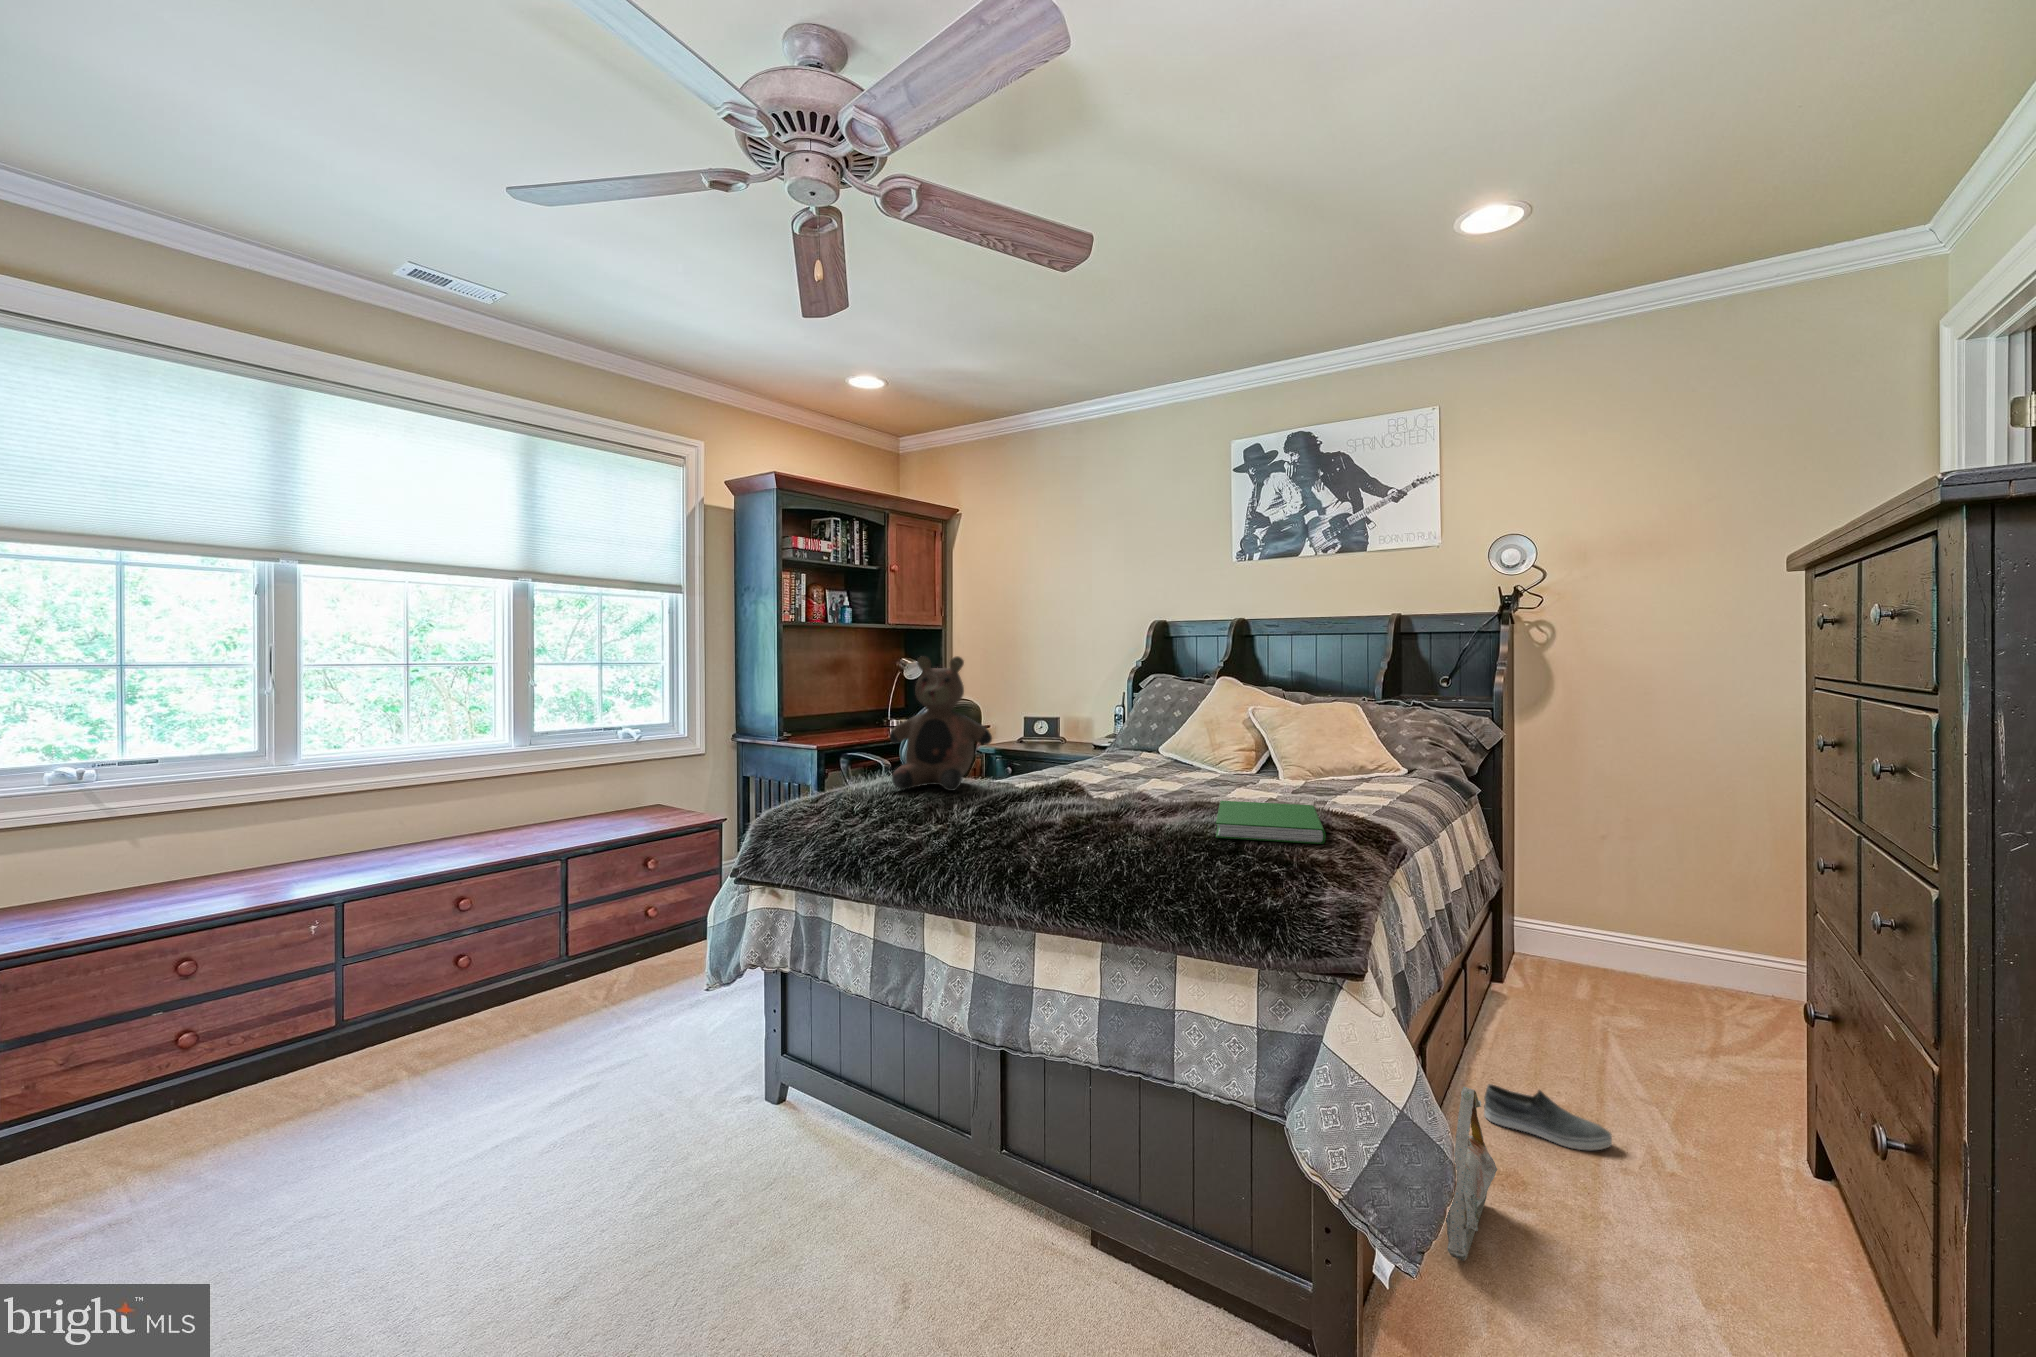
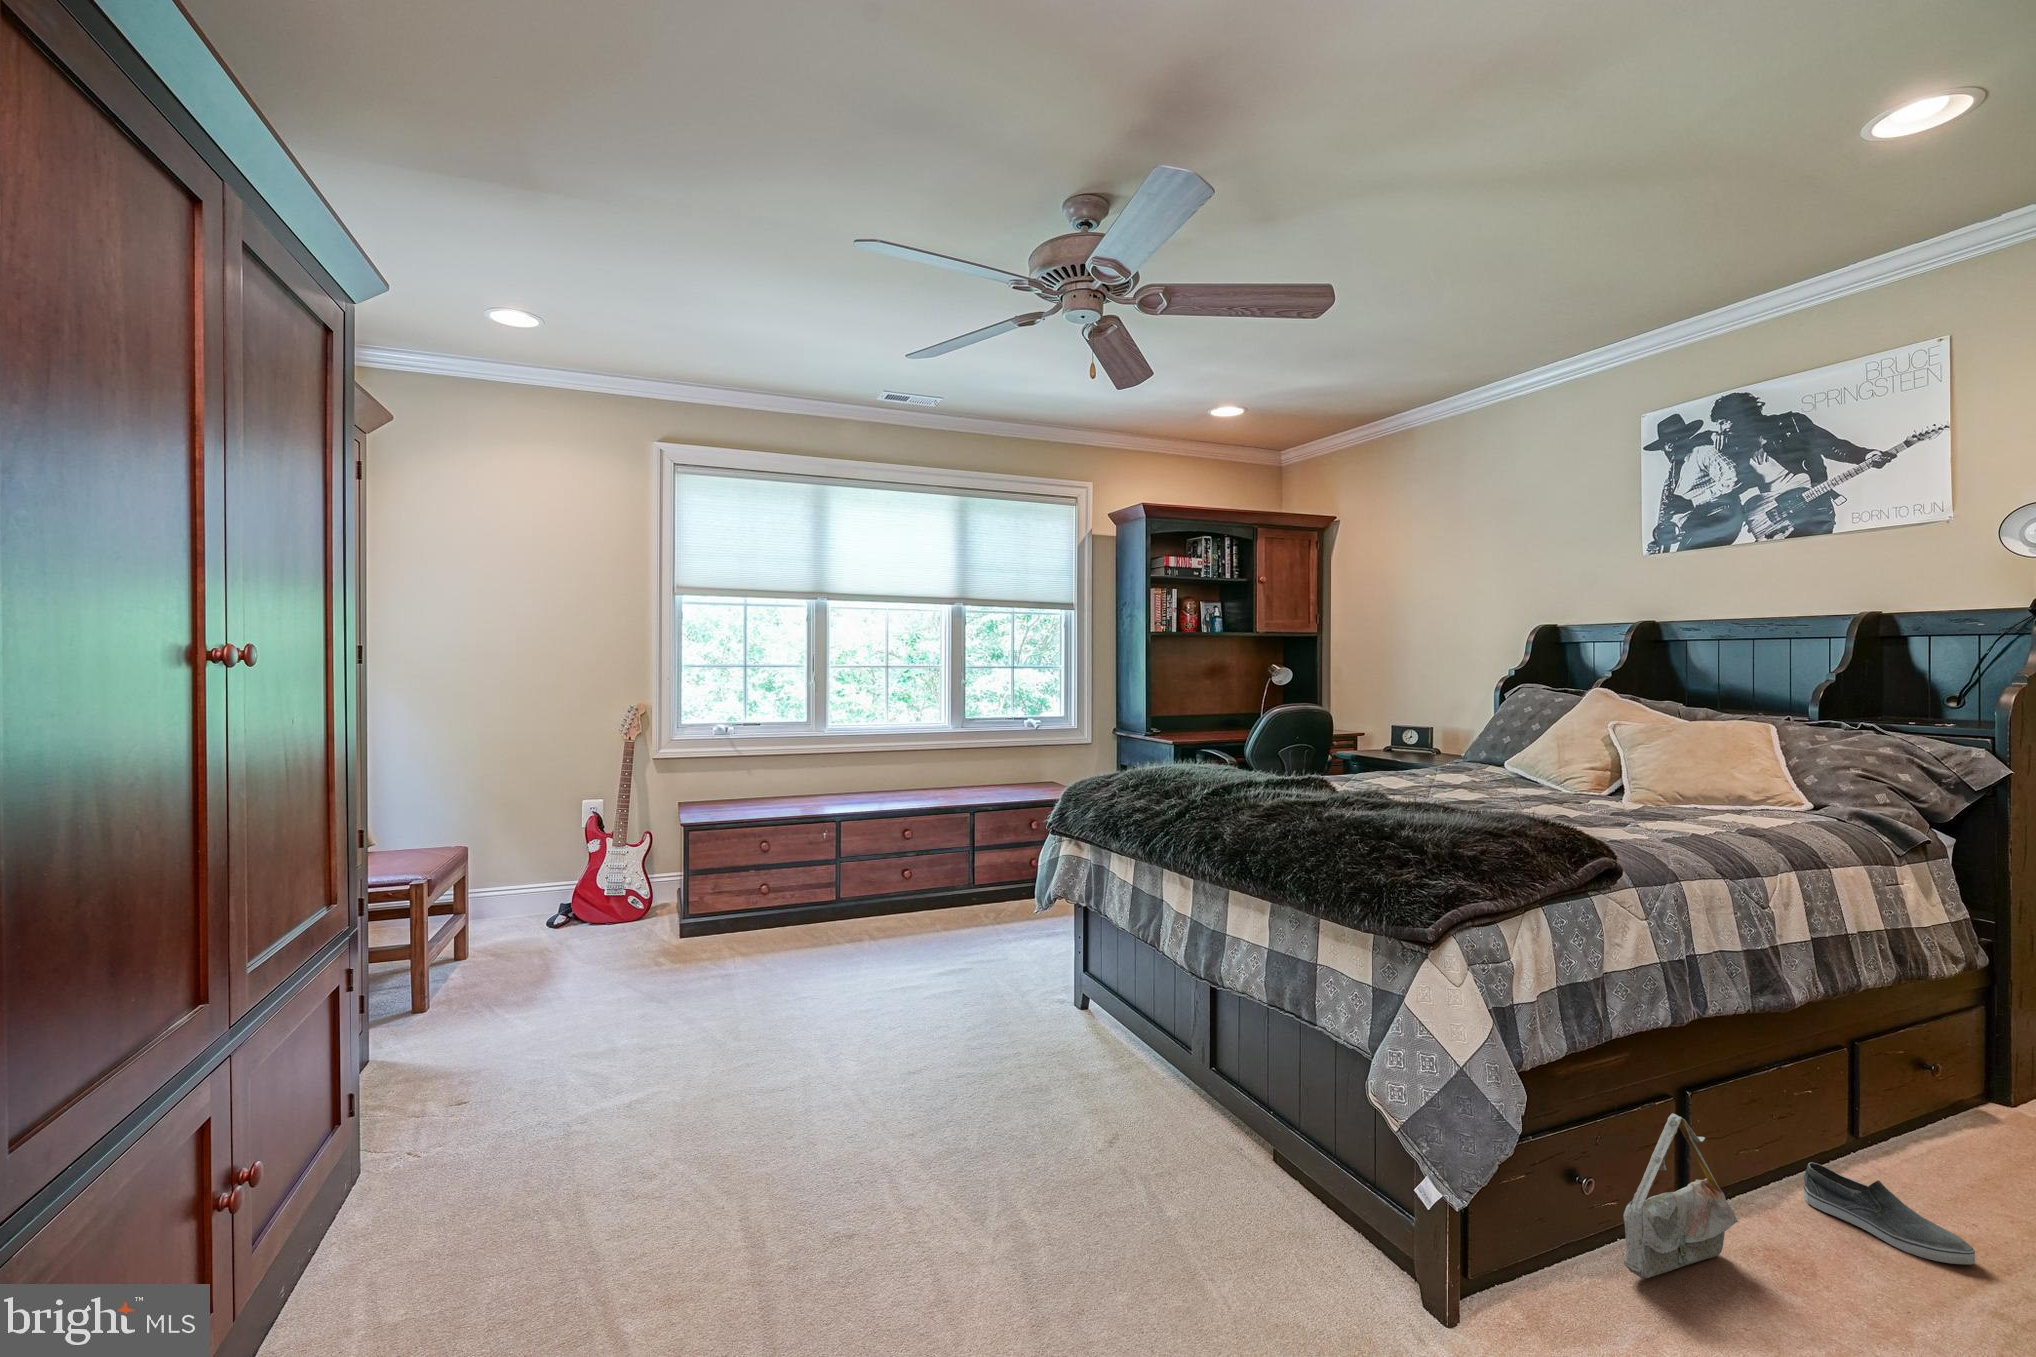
teddy bear: present [889,656,992,791] -> none [1160,666,1253,781]
hardcover book: present [1216,801,1326,844] -> none [1372,799,1509,837]

